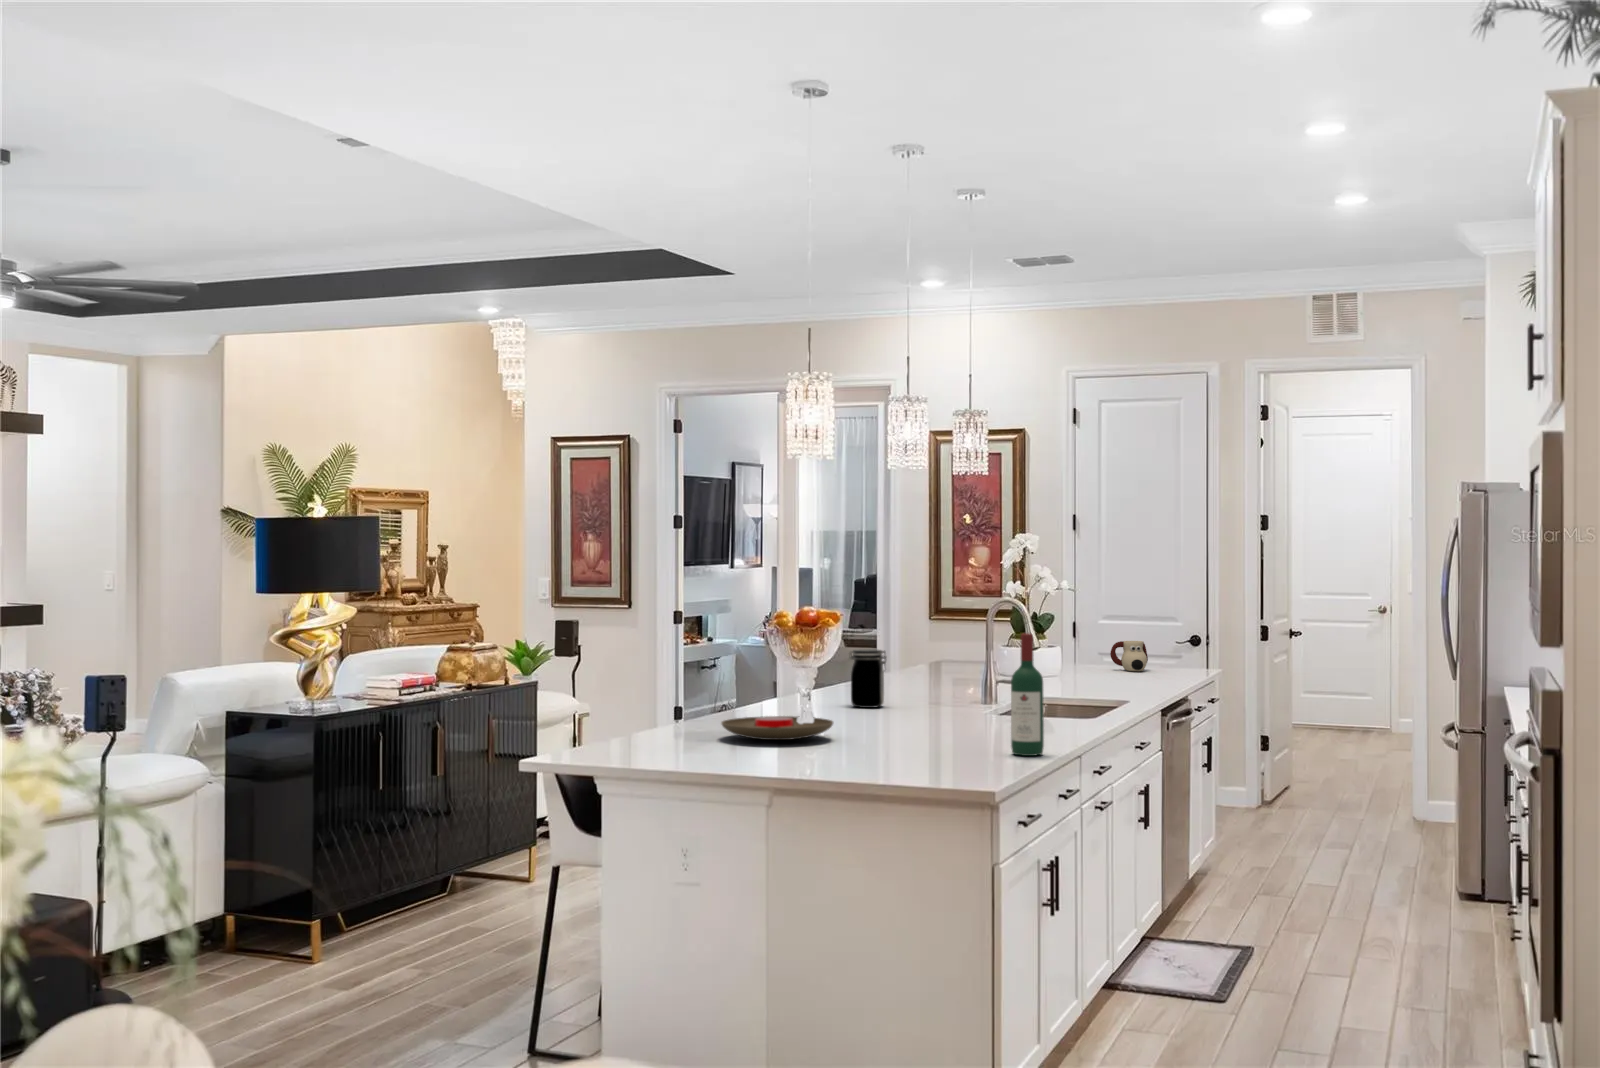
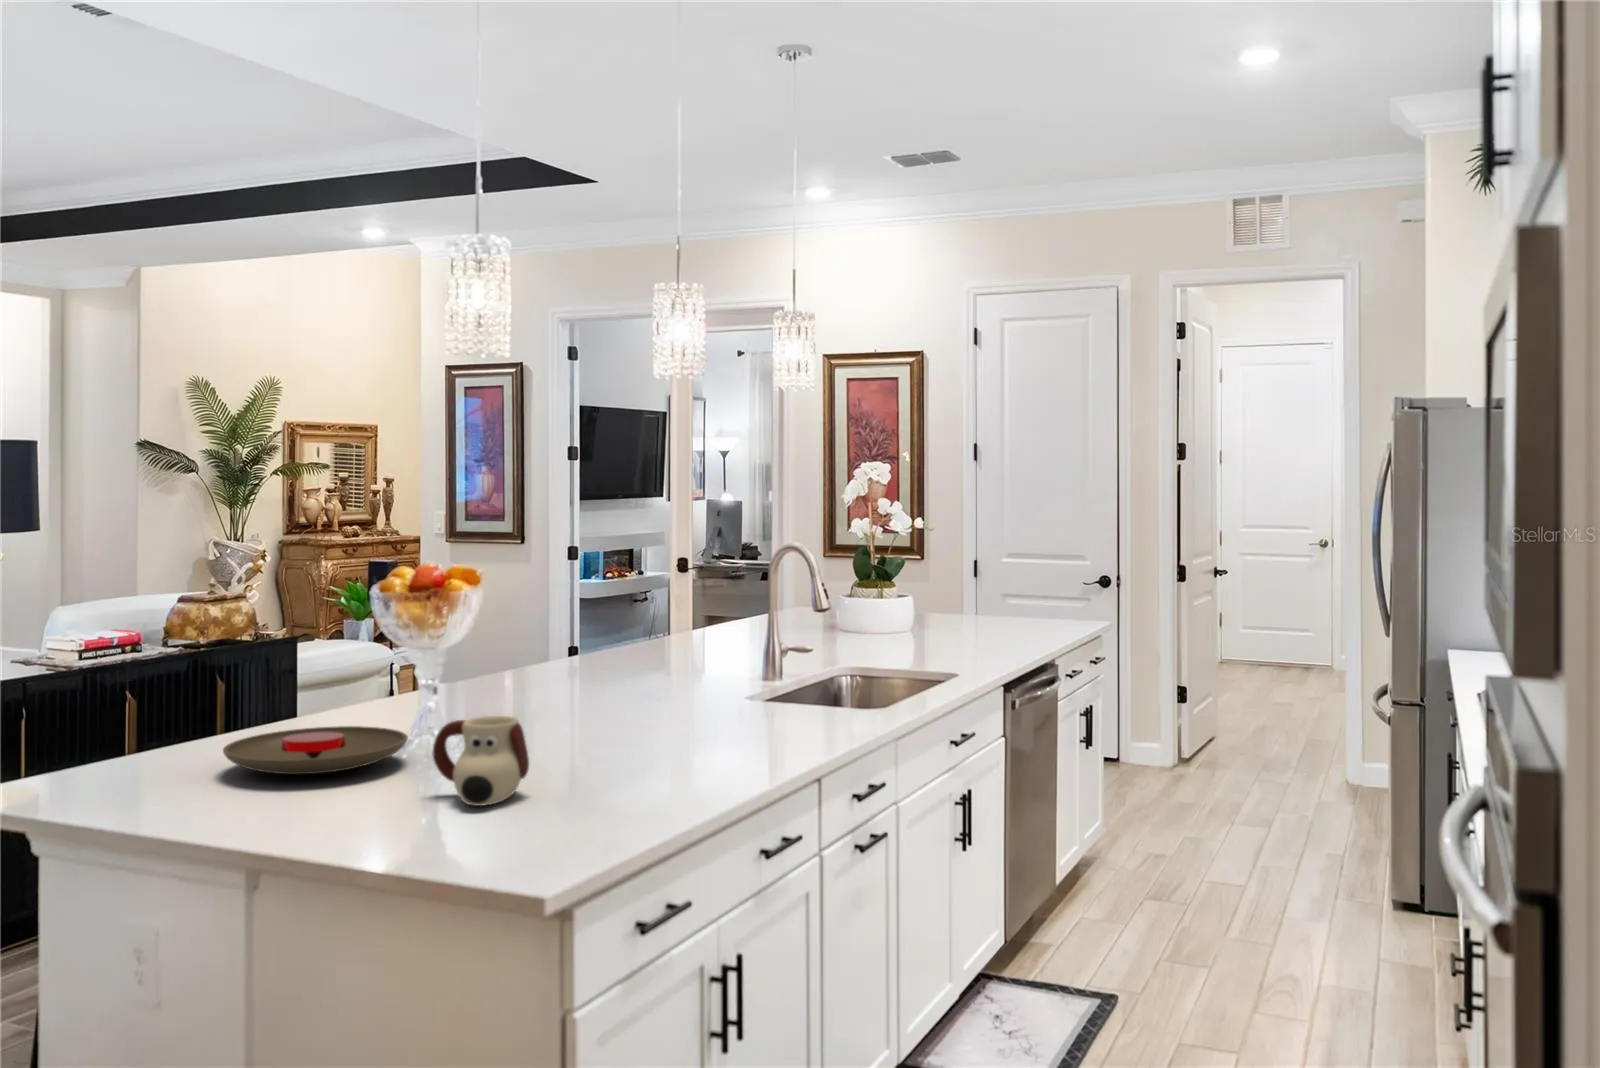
wine bottle: present [1011,633,1044,756] -> none [625,615,679,820]
mug: present [1110,641,1148,671] -> present [432,716,529,806]
jar: present [849,649,886,708] -> none [554,613,606,693]

